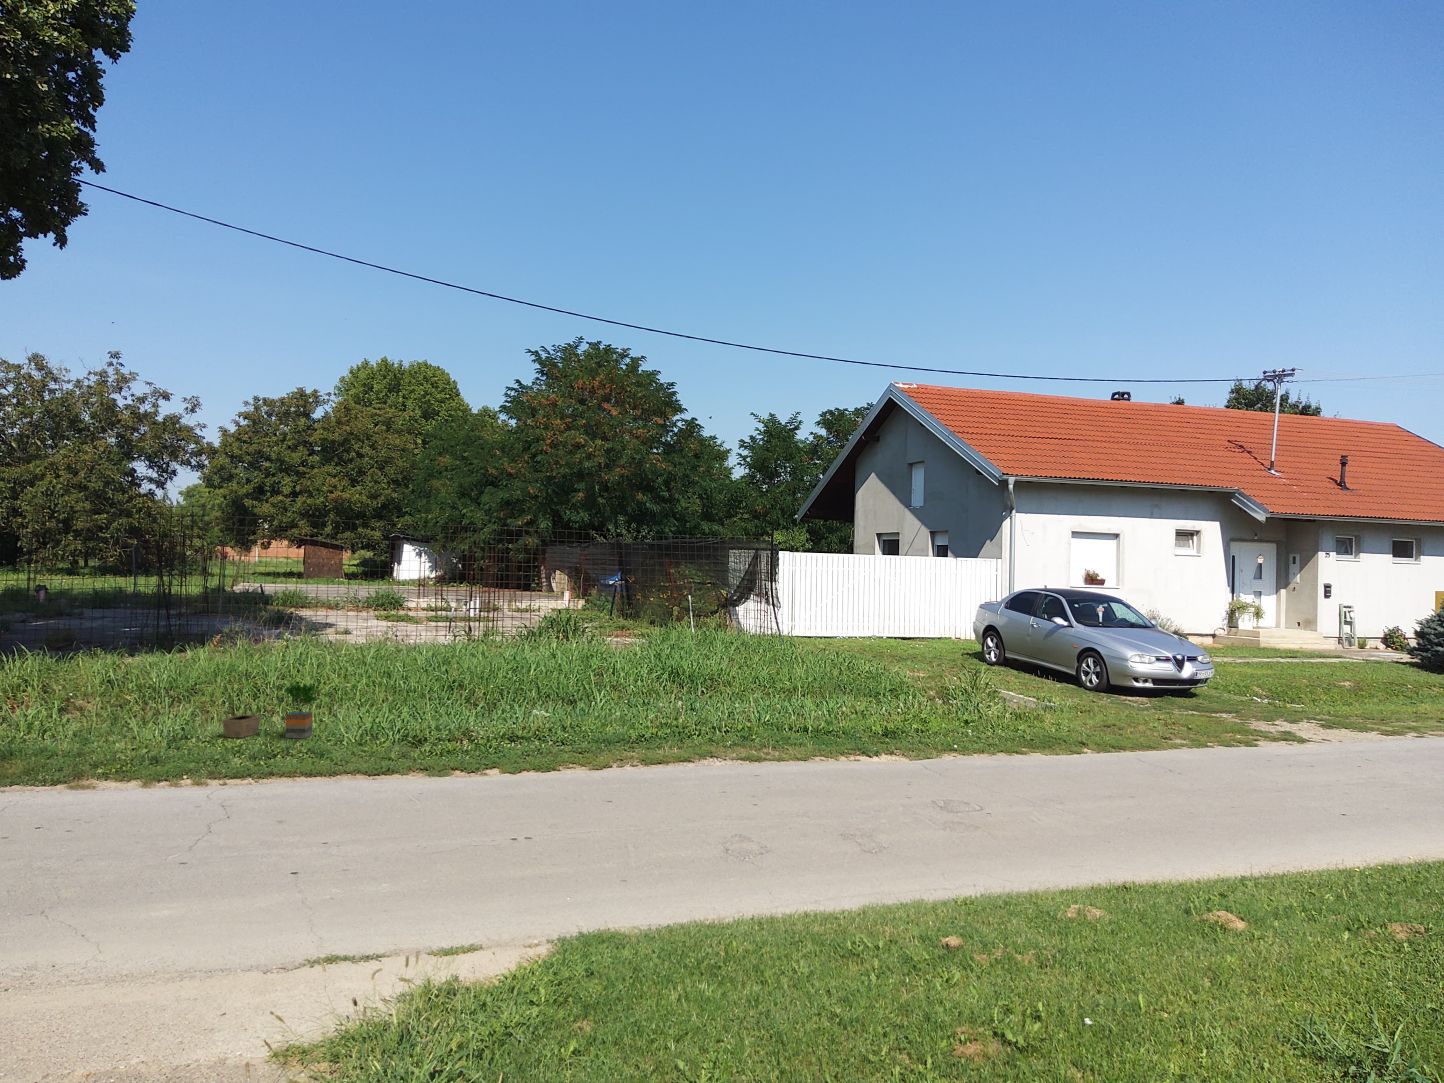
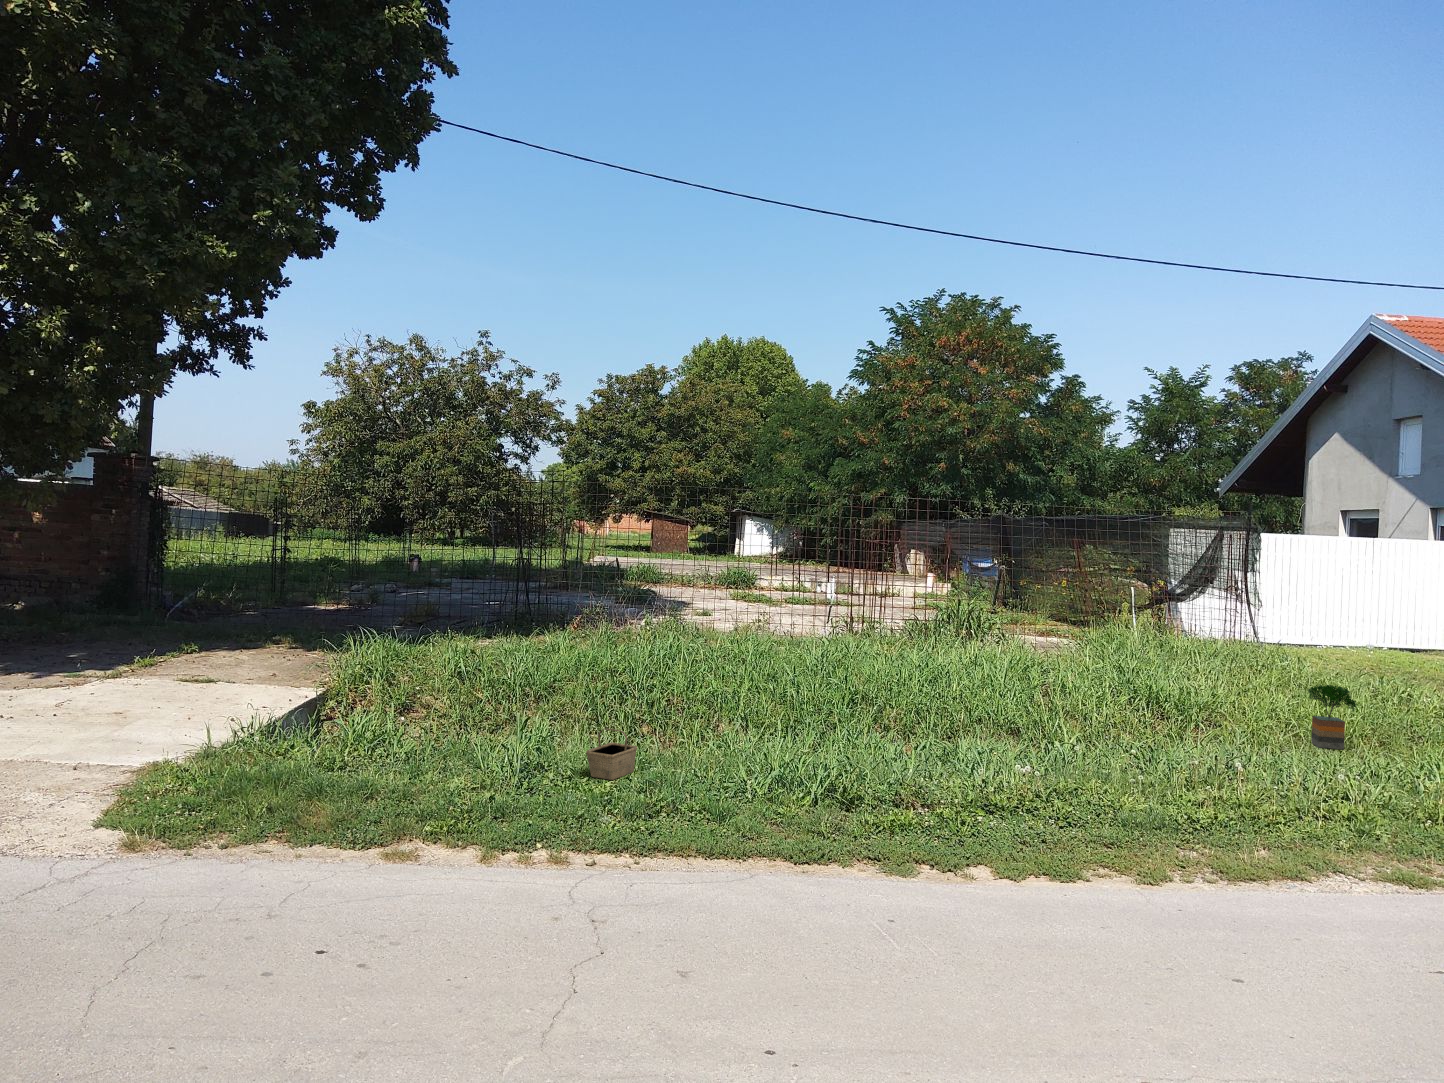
potted tree: present [285,684,319,738] -> present [1308,684,1357,749]

